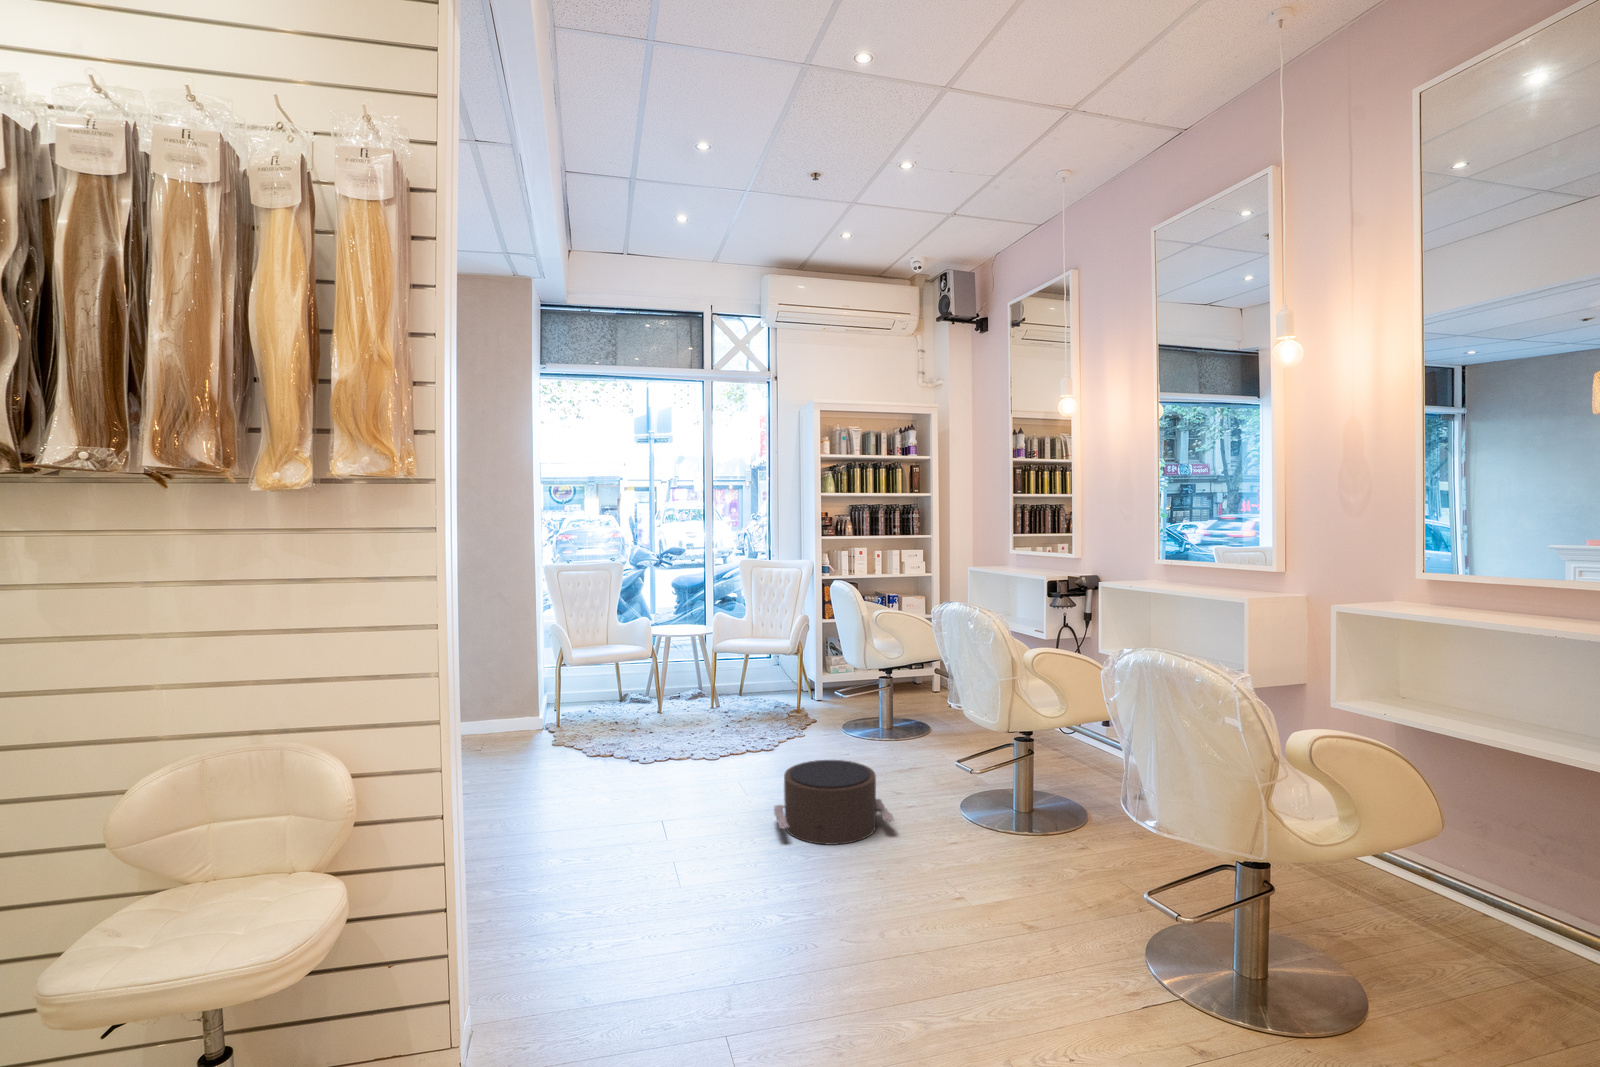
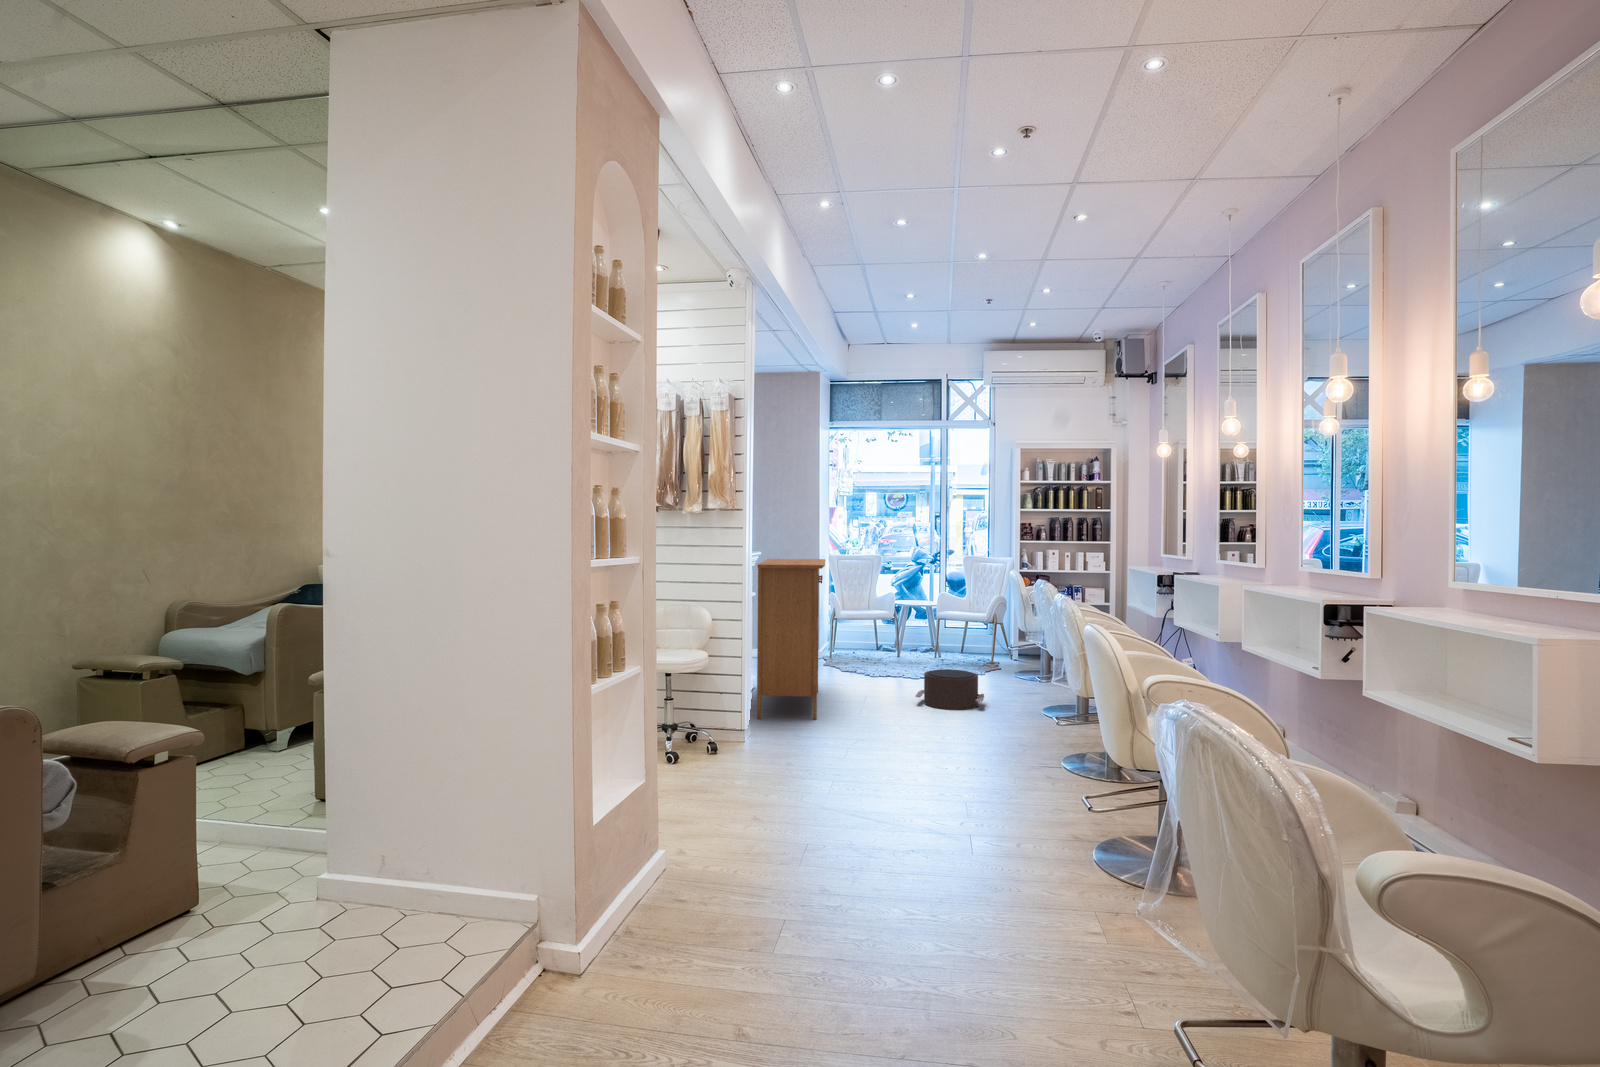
console table: none [470,584,638,981] -> present [757,559,825,720]

